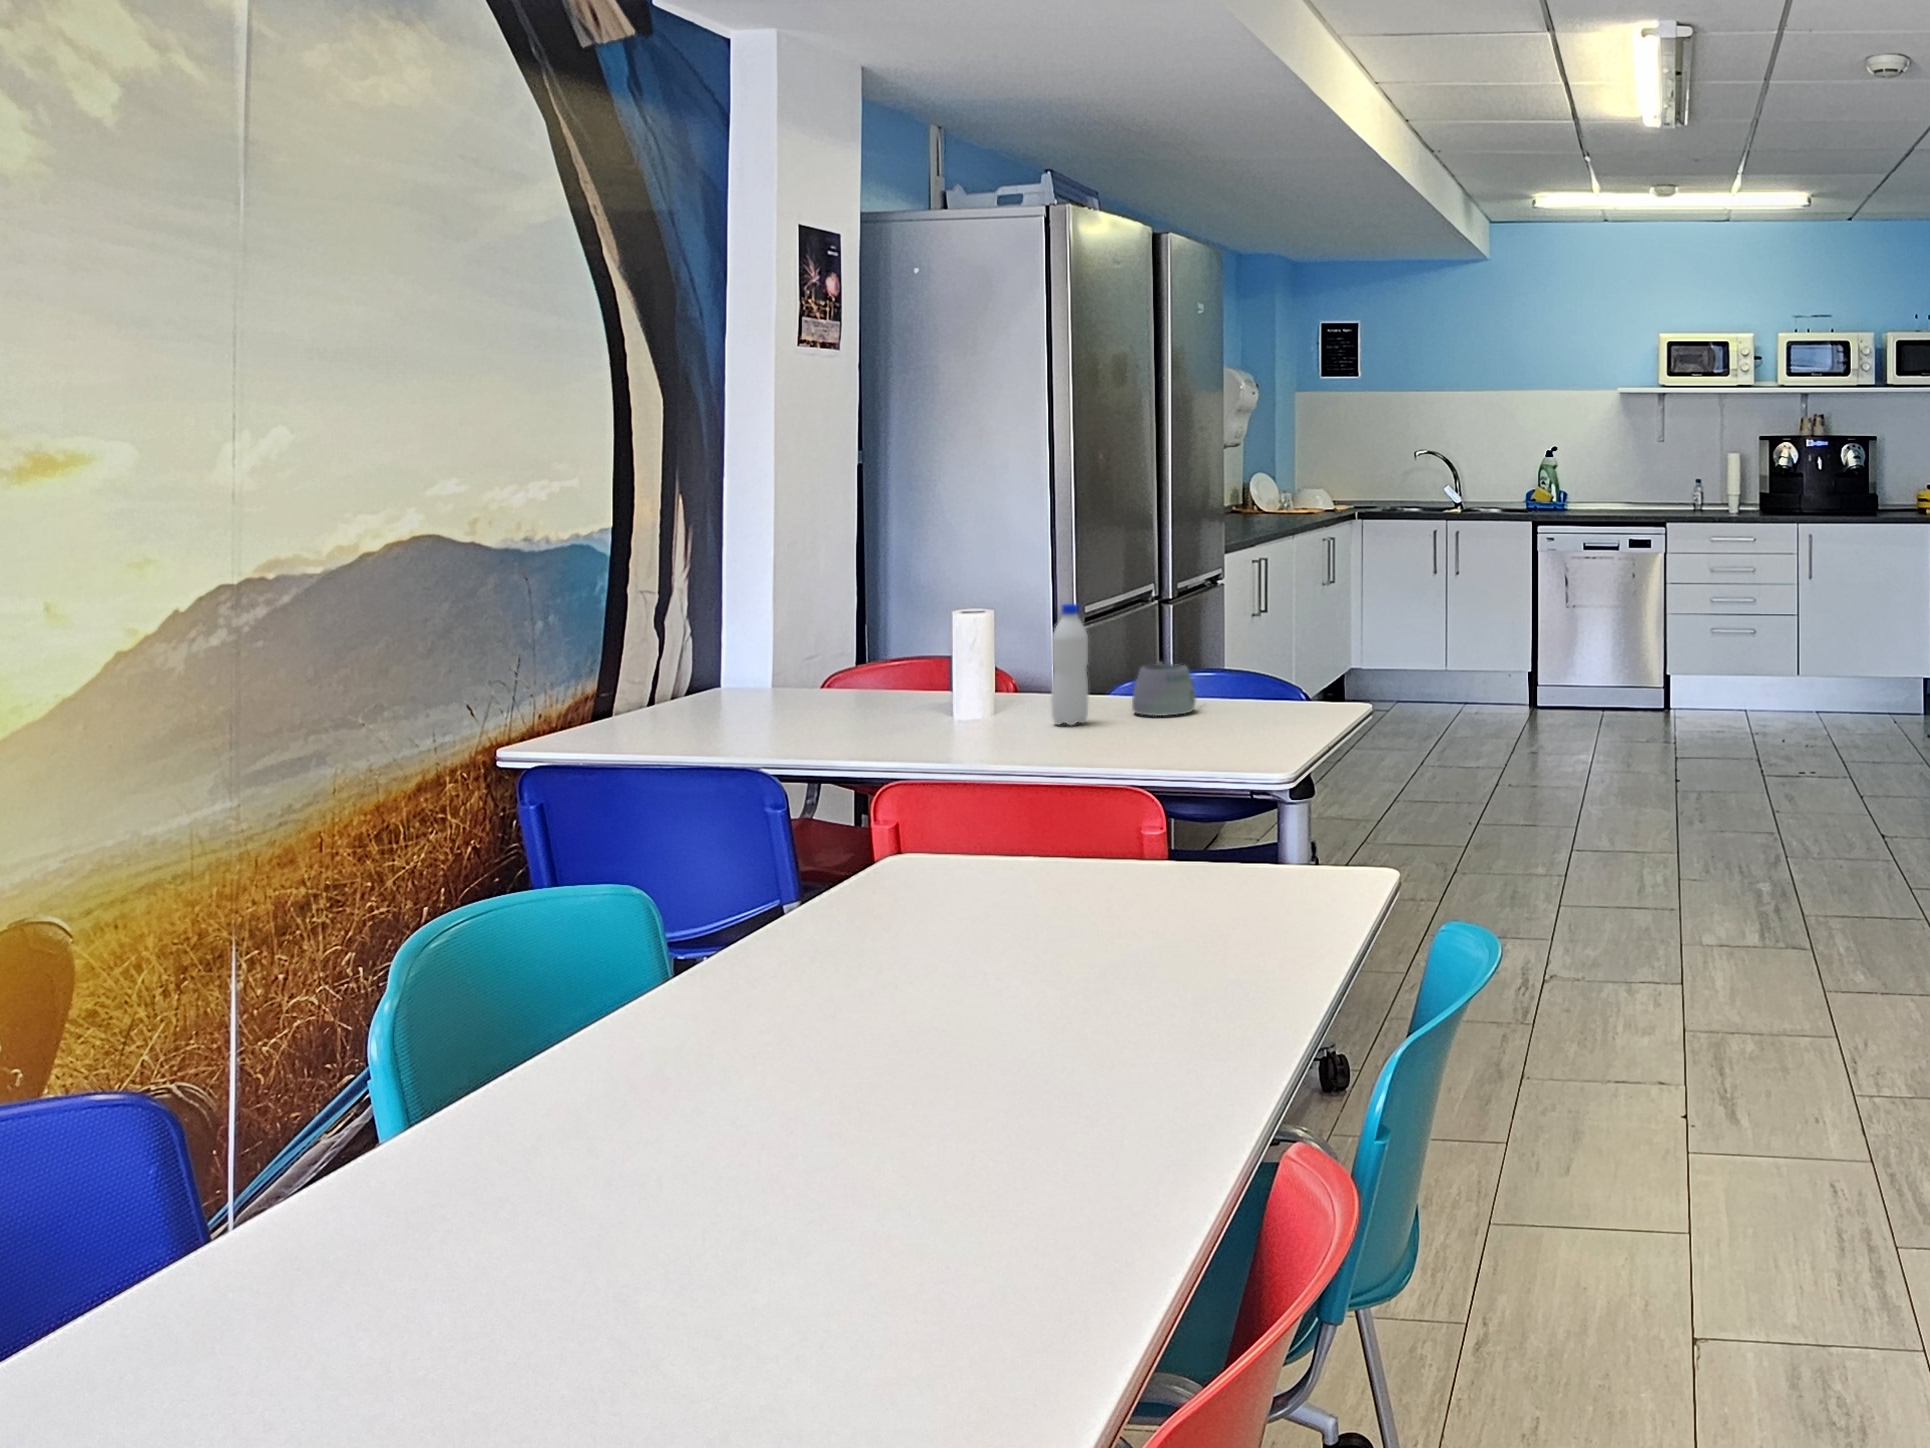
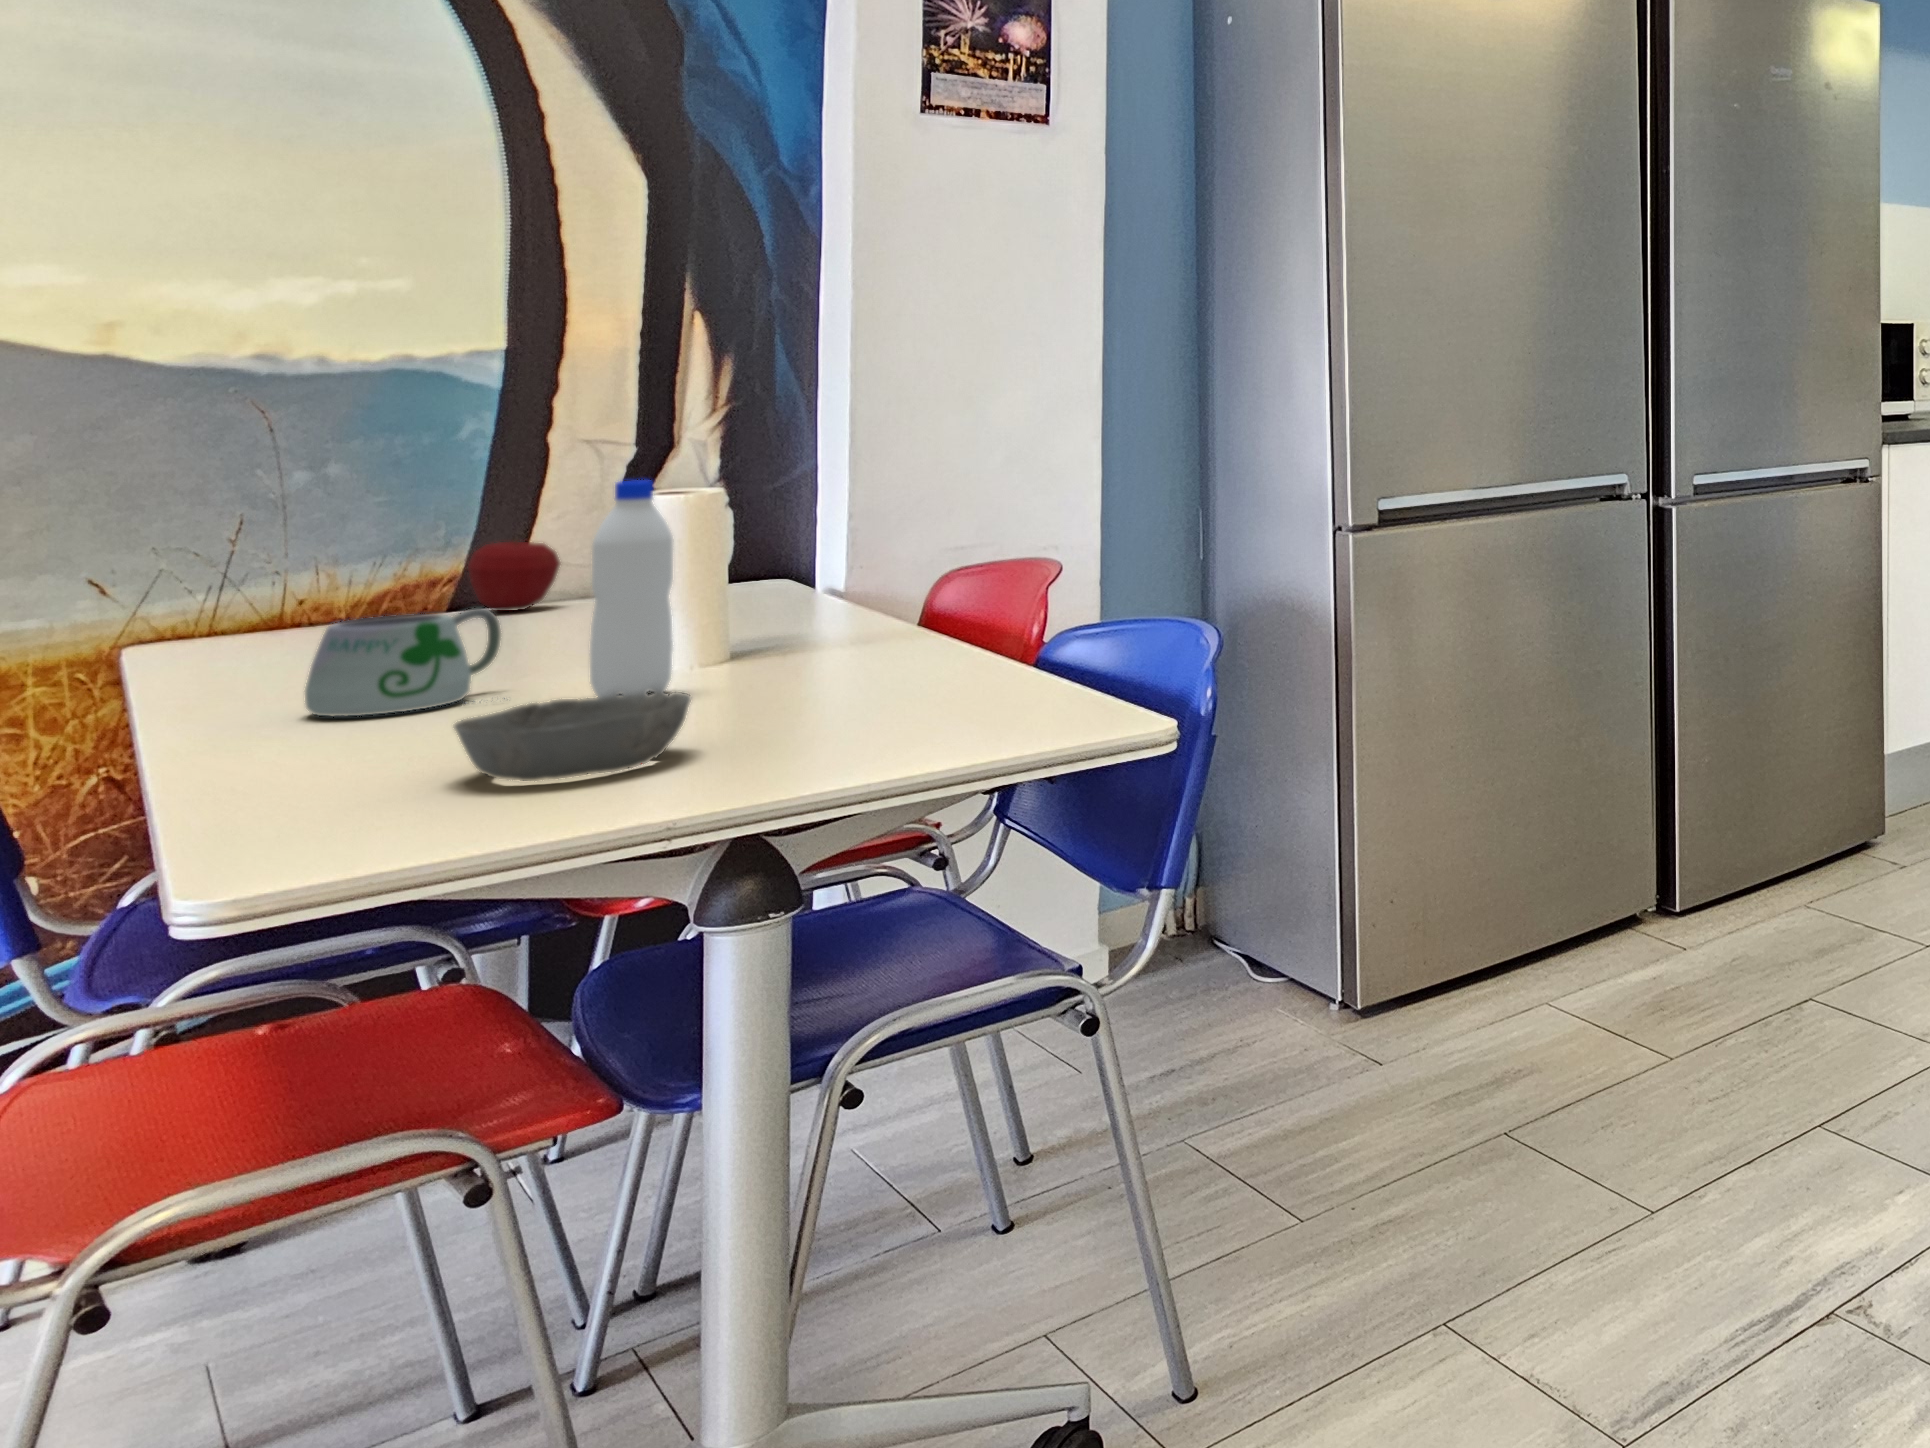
apple: none [605,661,660,715] -> present [468,539,560,611]
mug: present [1132,661,1204,716] -> present [305,608,508,717]
bowl: none [1195,702,1285,739] -> present [454,692,691,781]

